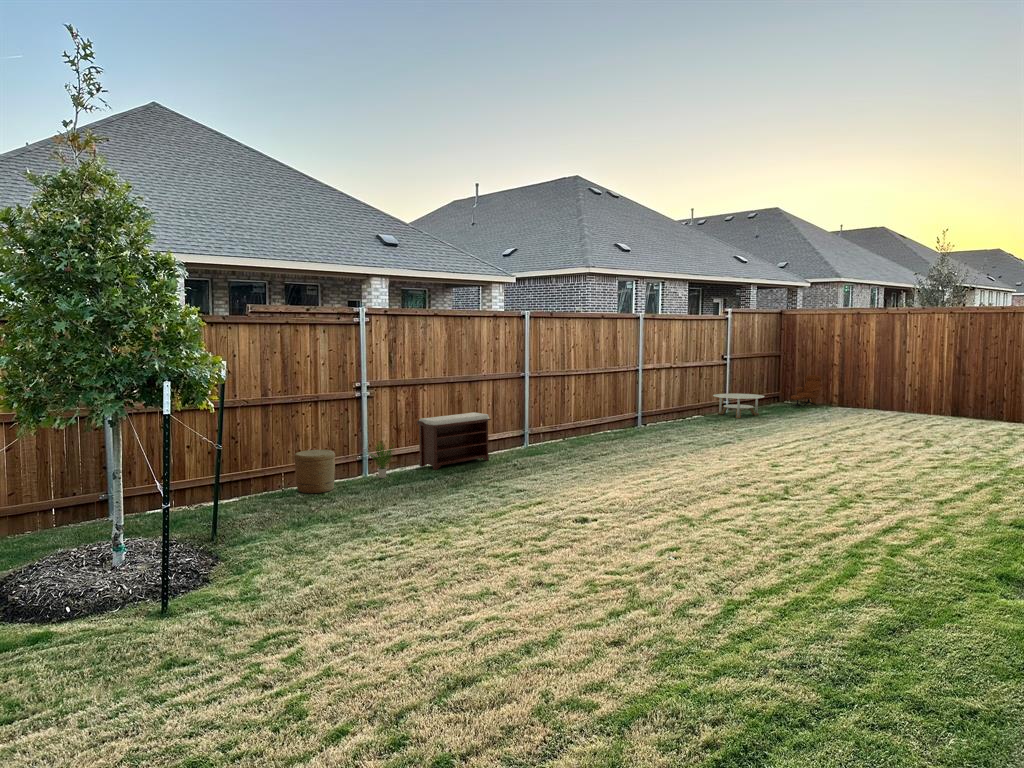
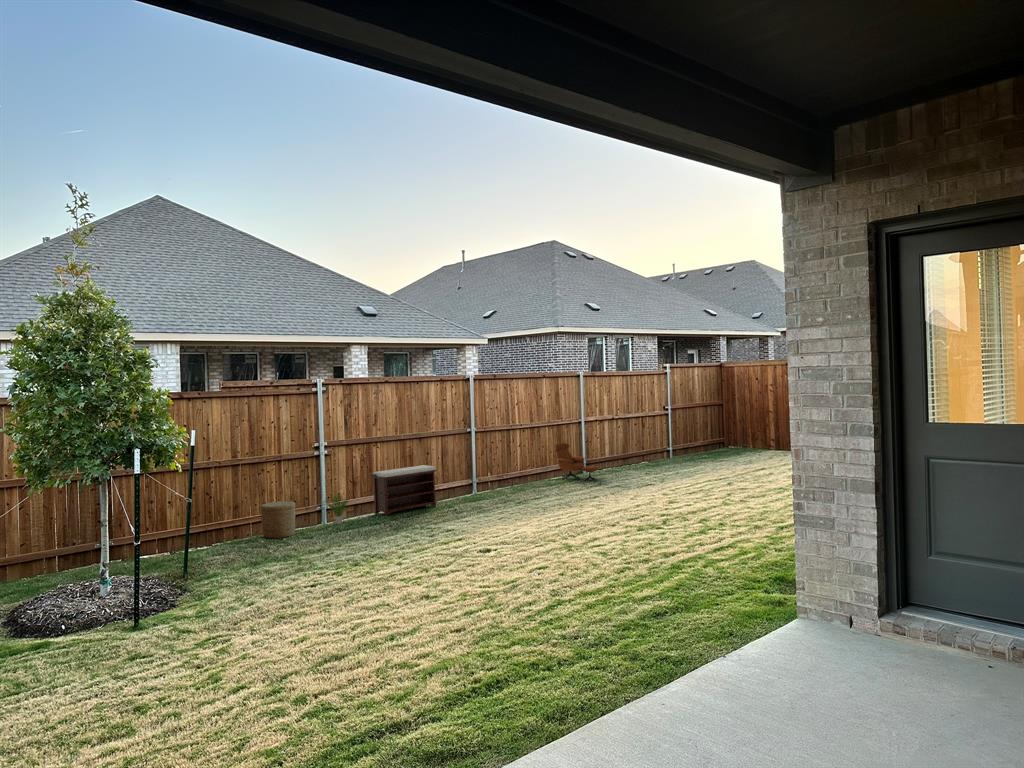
lounge chair: present [791,375,822,407] -> present [555,443,597,481]
round table: present [713,393,765,418] -> none [655,440,701,462]

